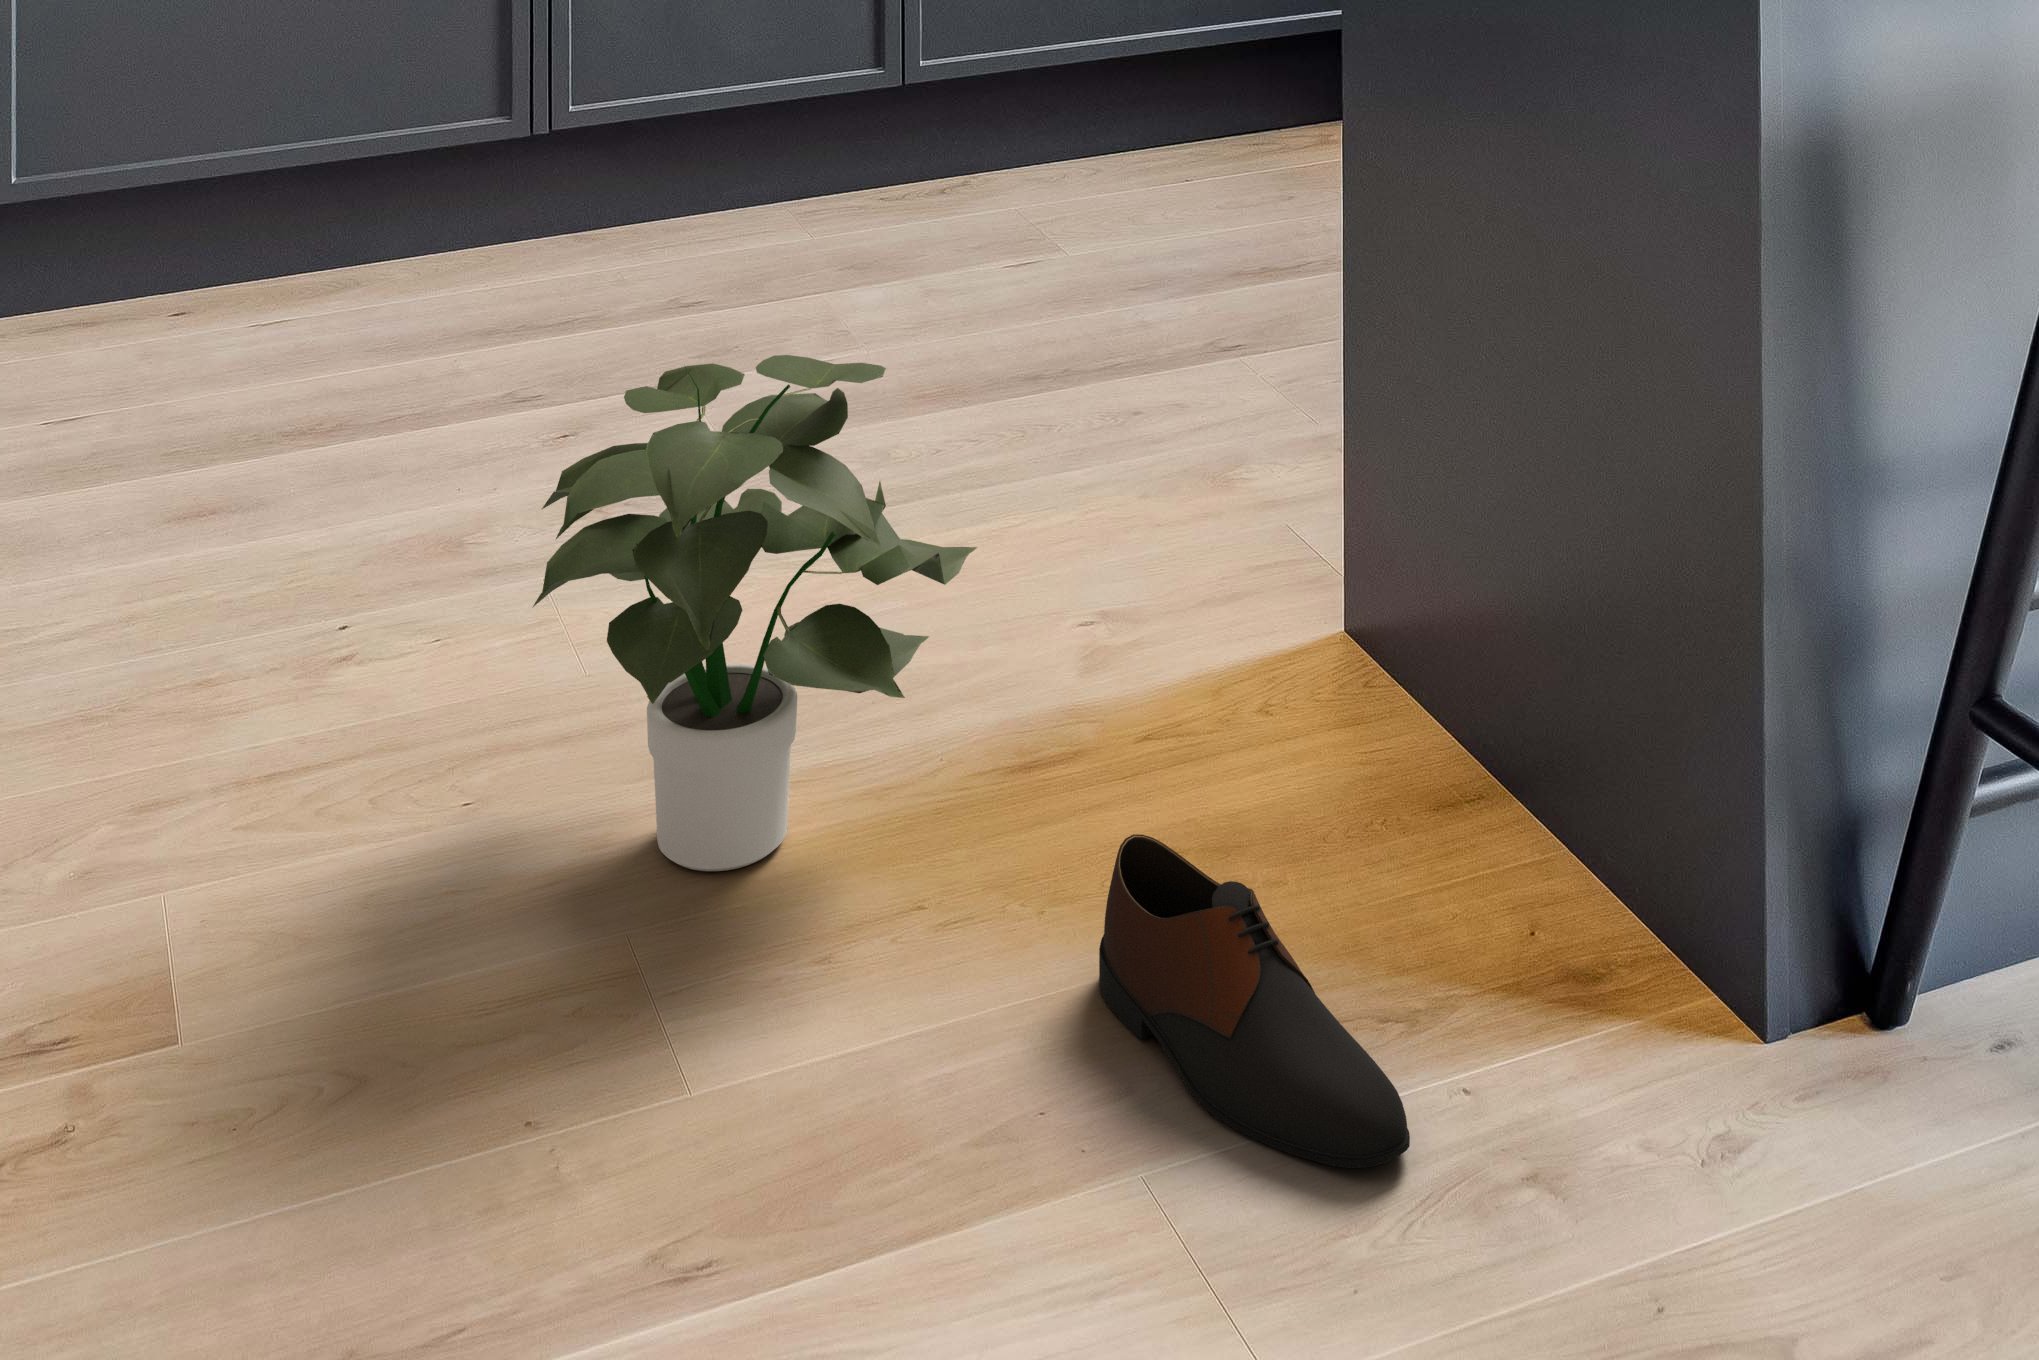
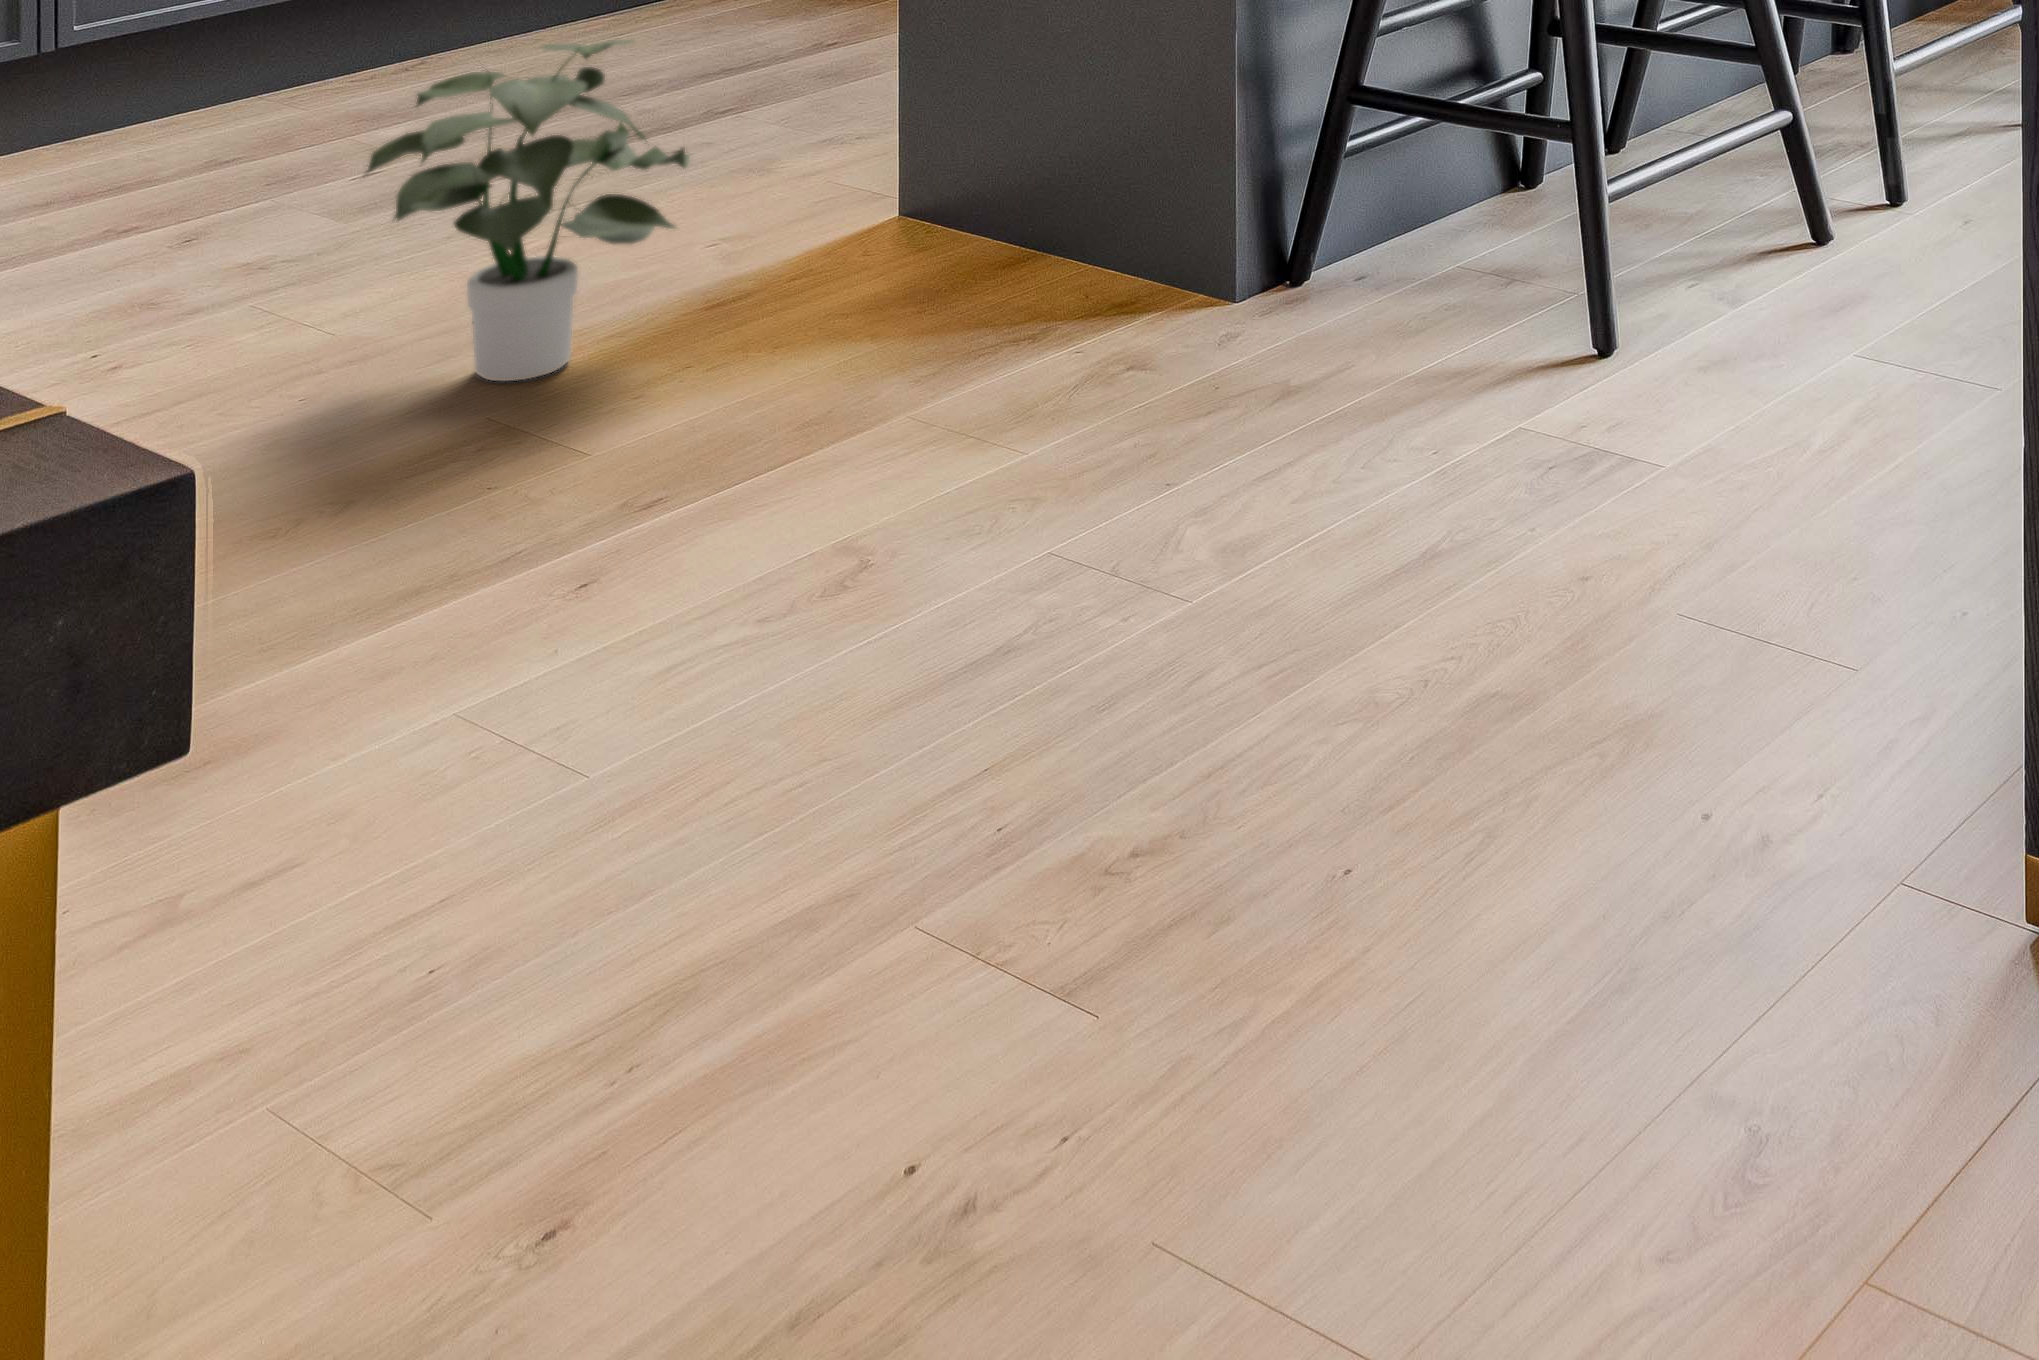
shoe: present [1099,834,1410,1168] -> none [832,270,1059,389]

